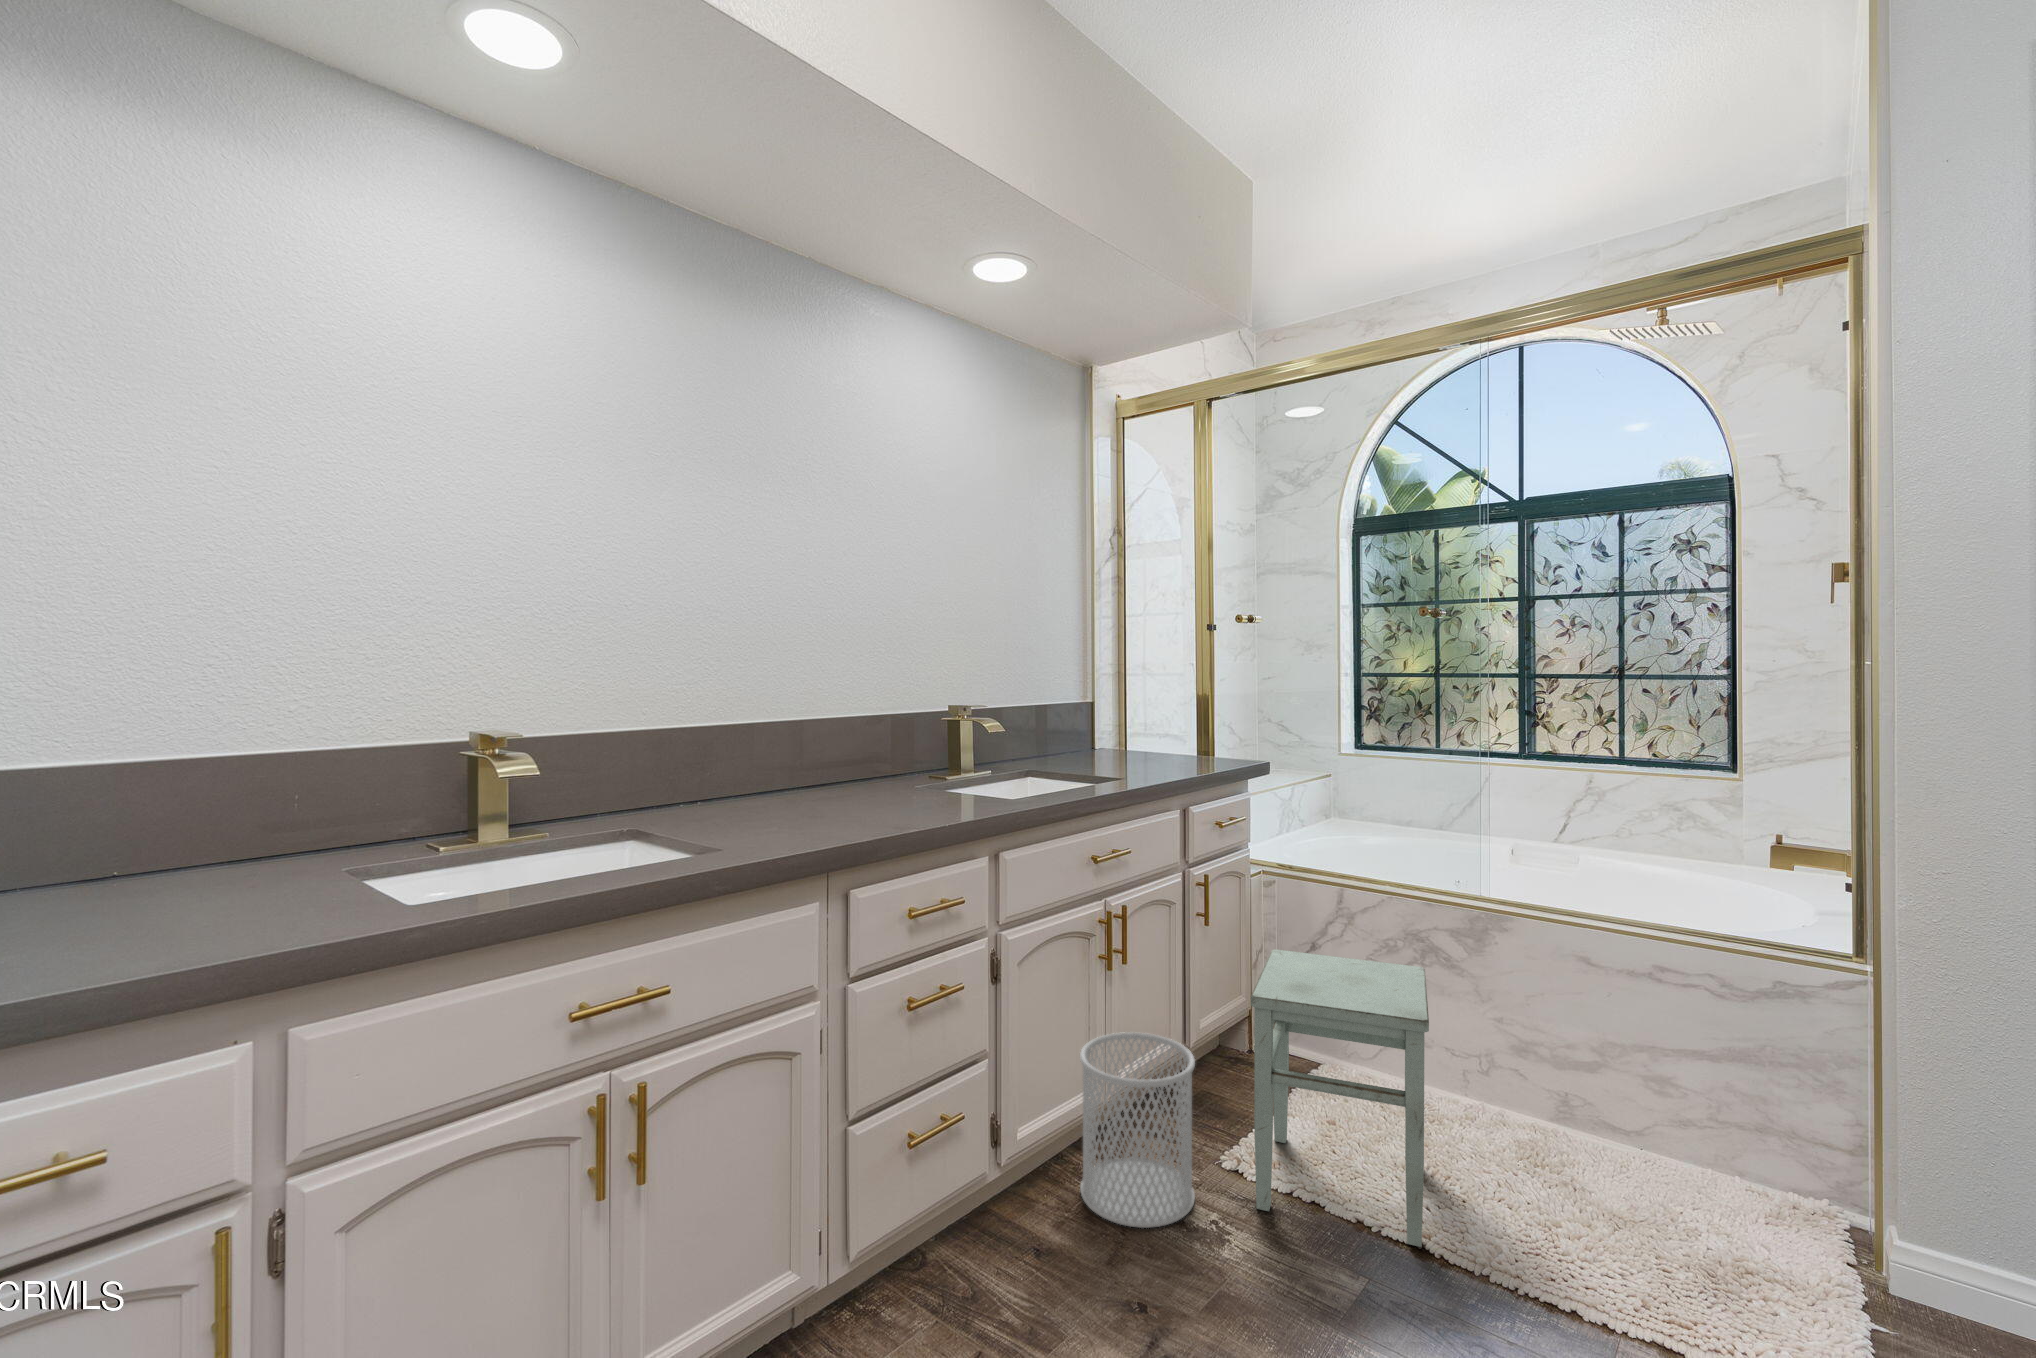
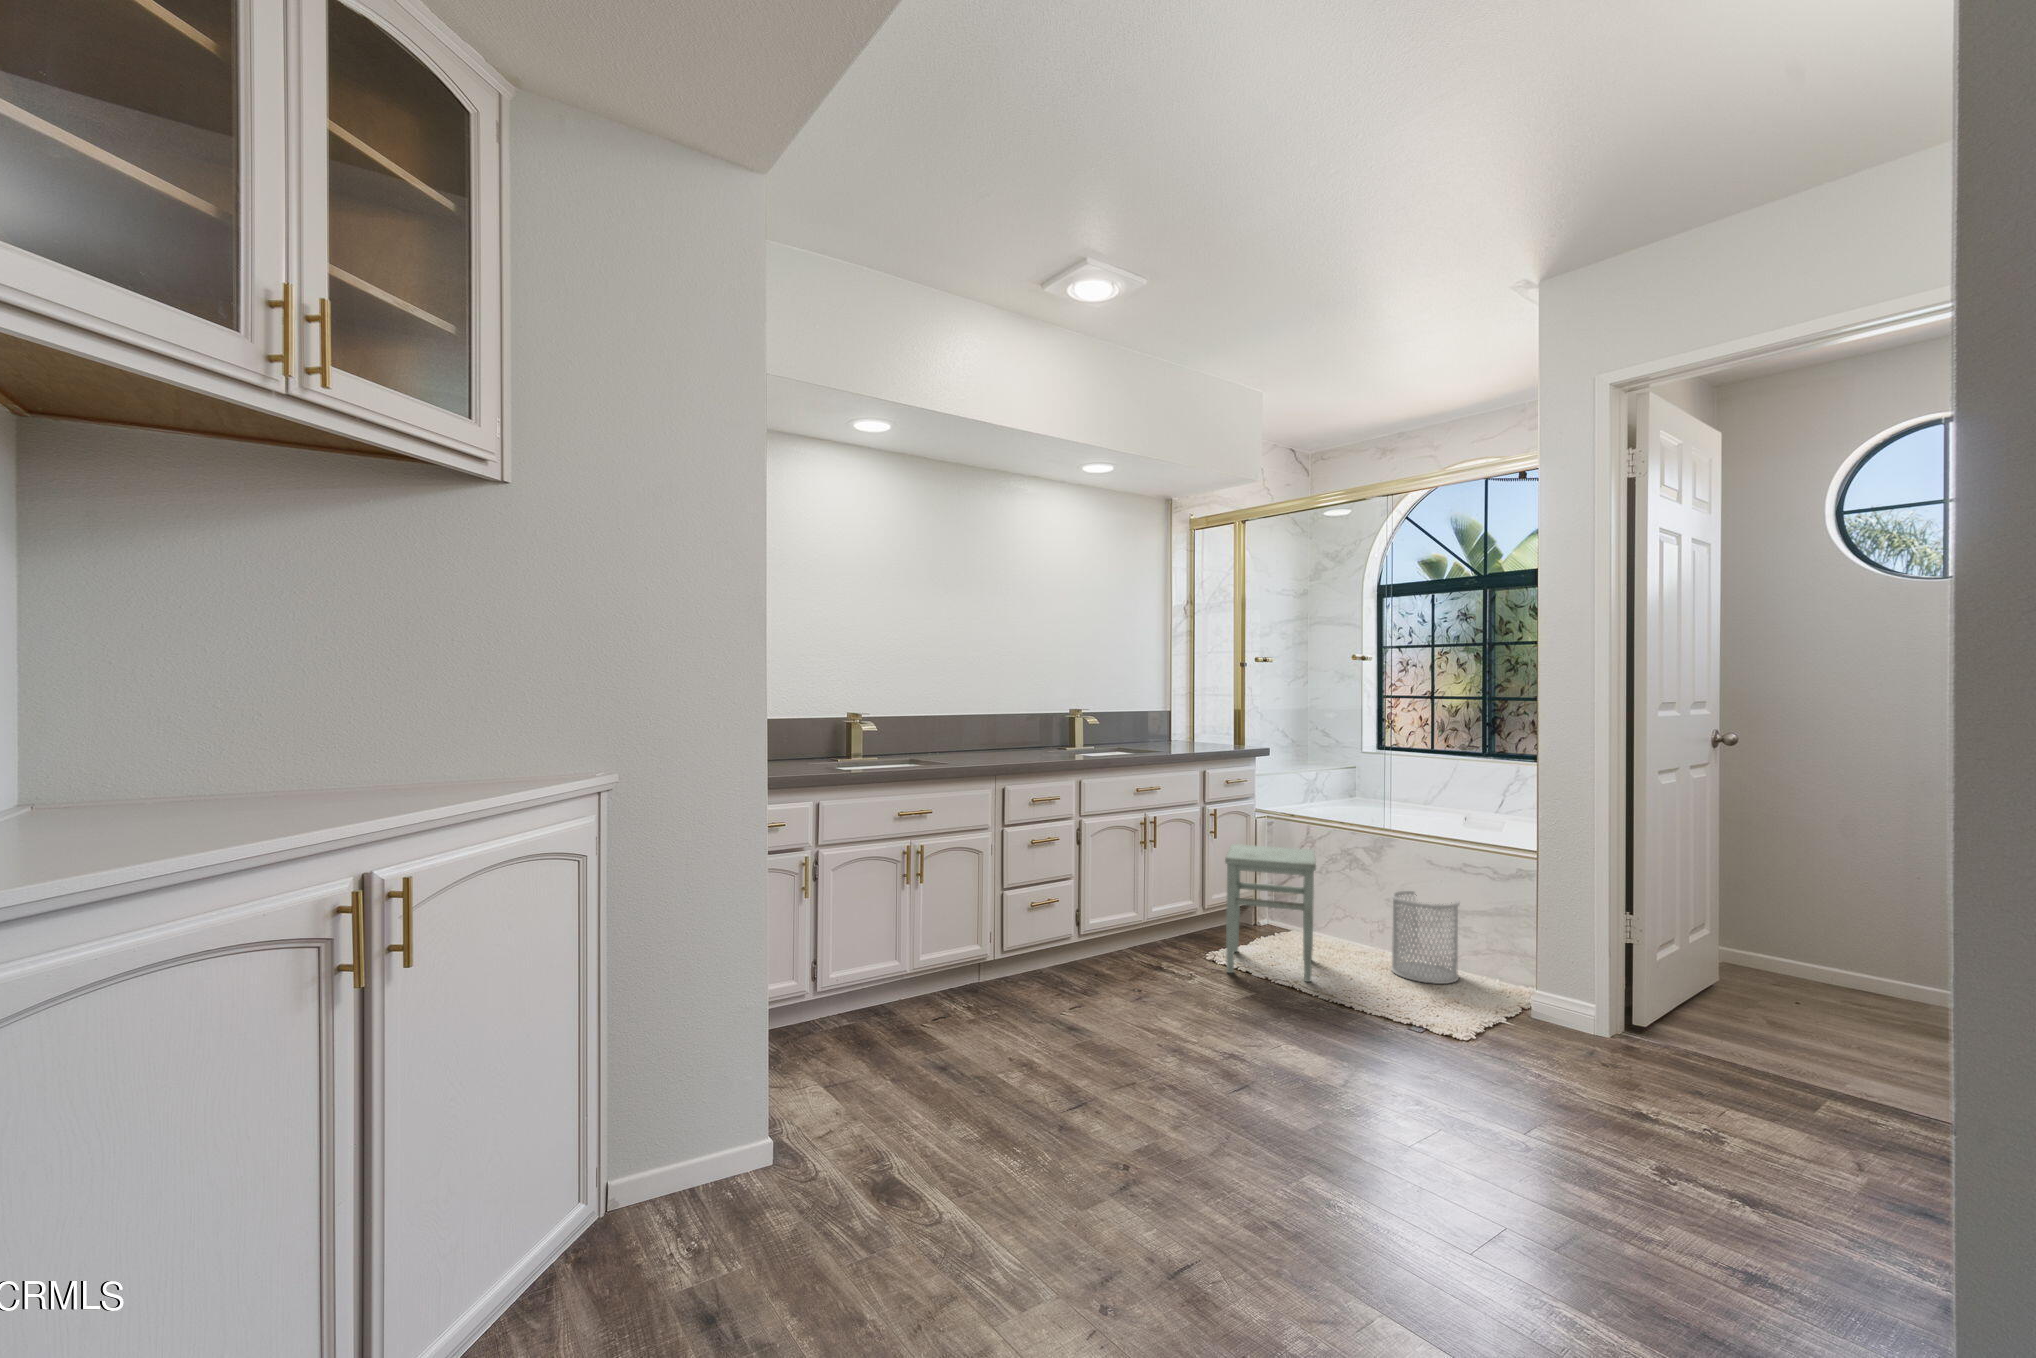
wastebasket: present [1080,1032,1195,1228] -> present [1391,891,1460,984]

